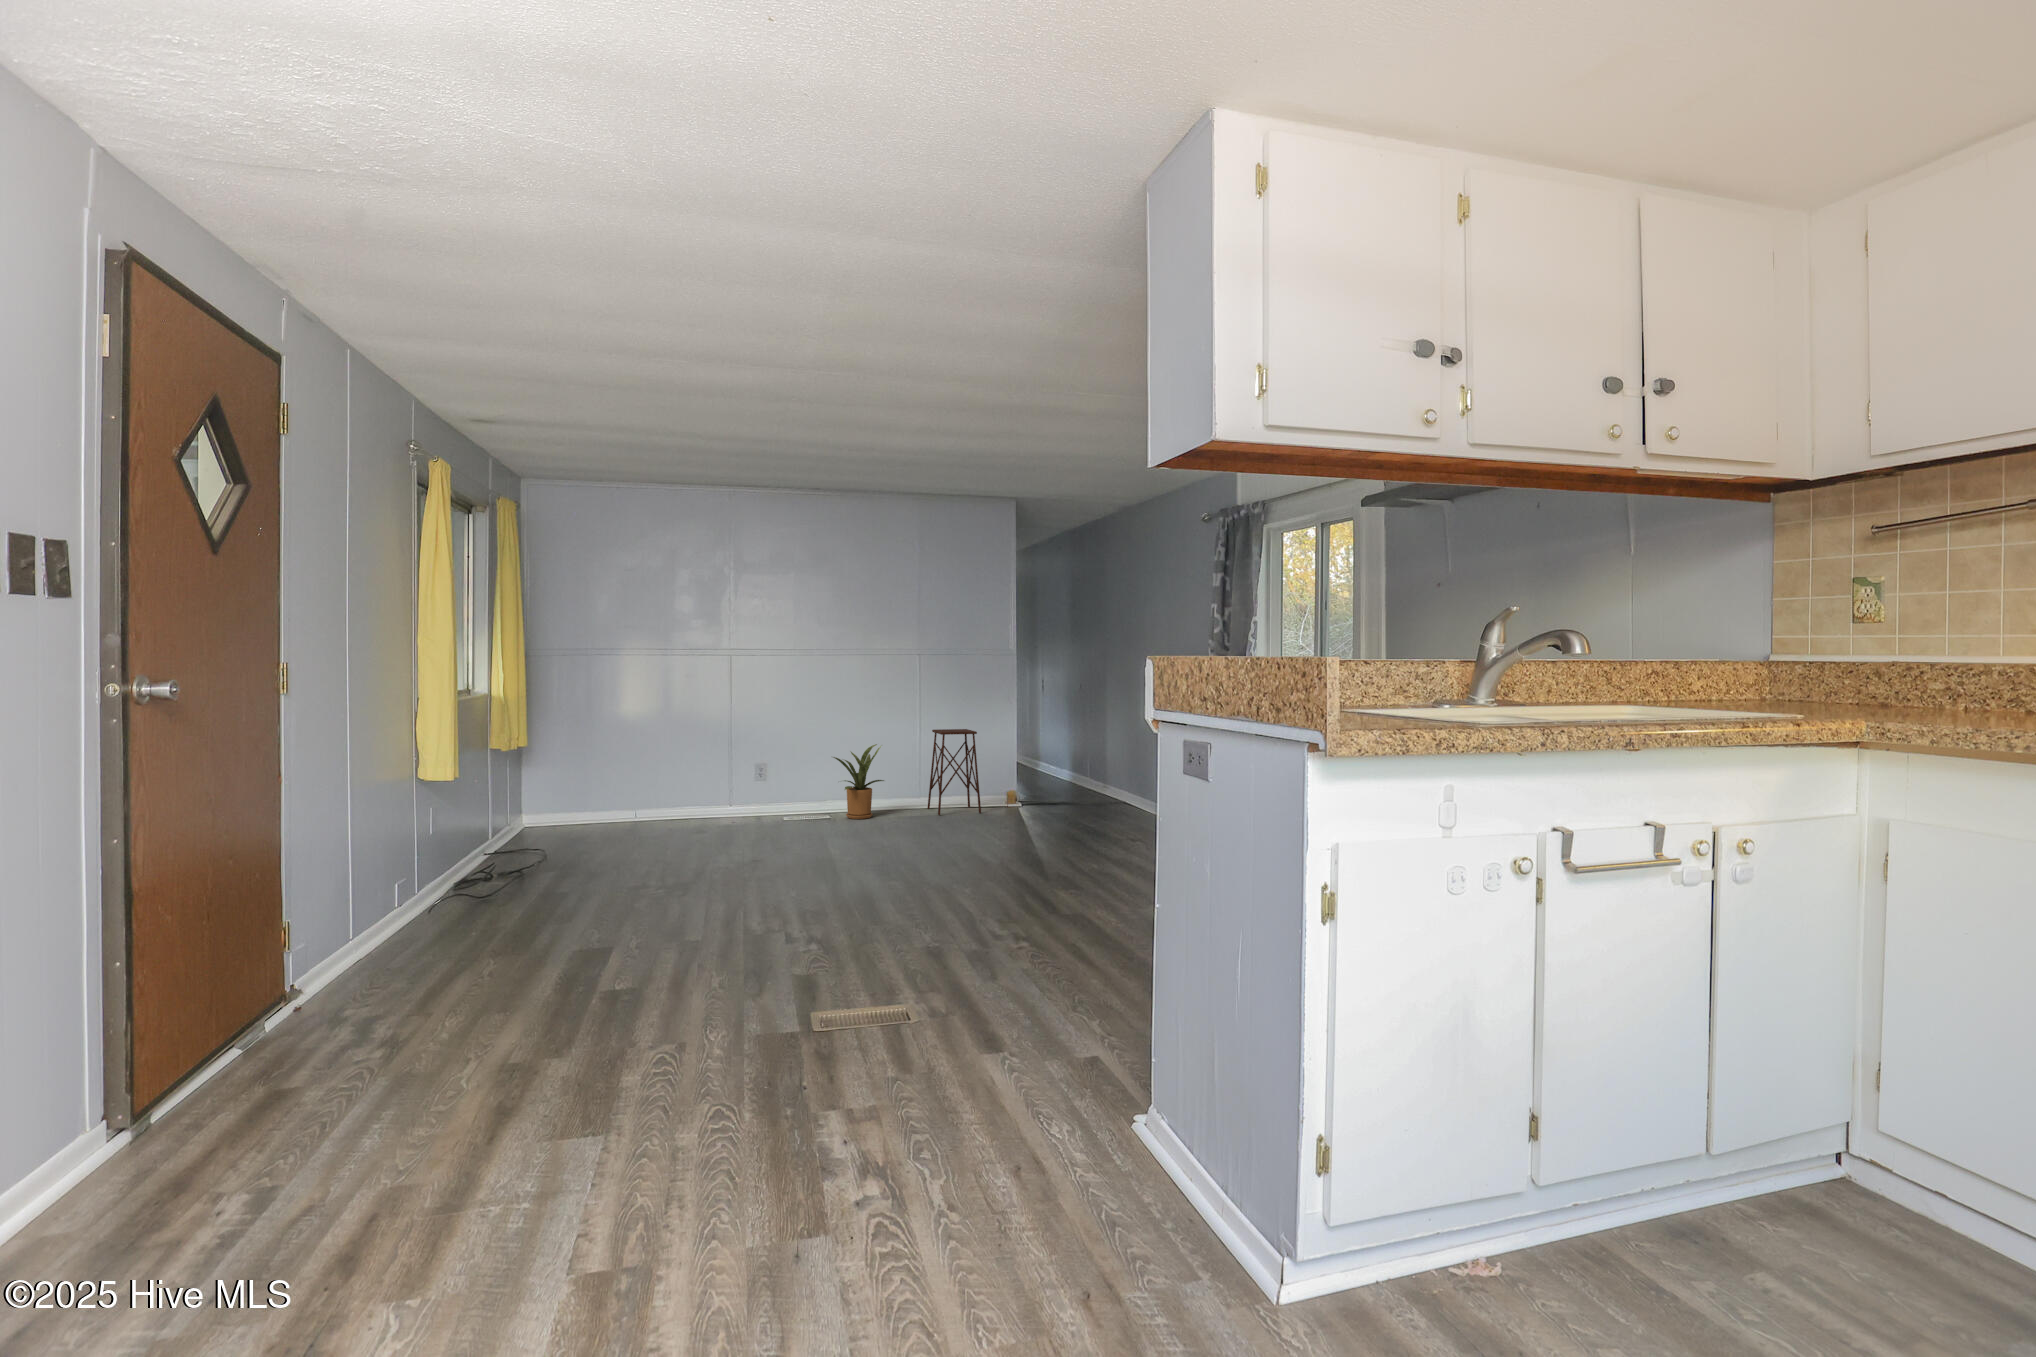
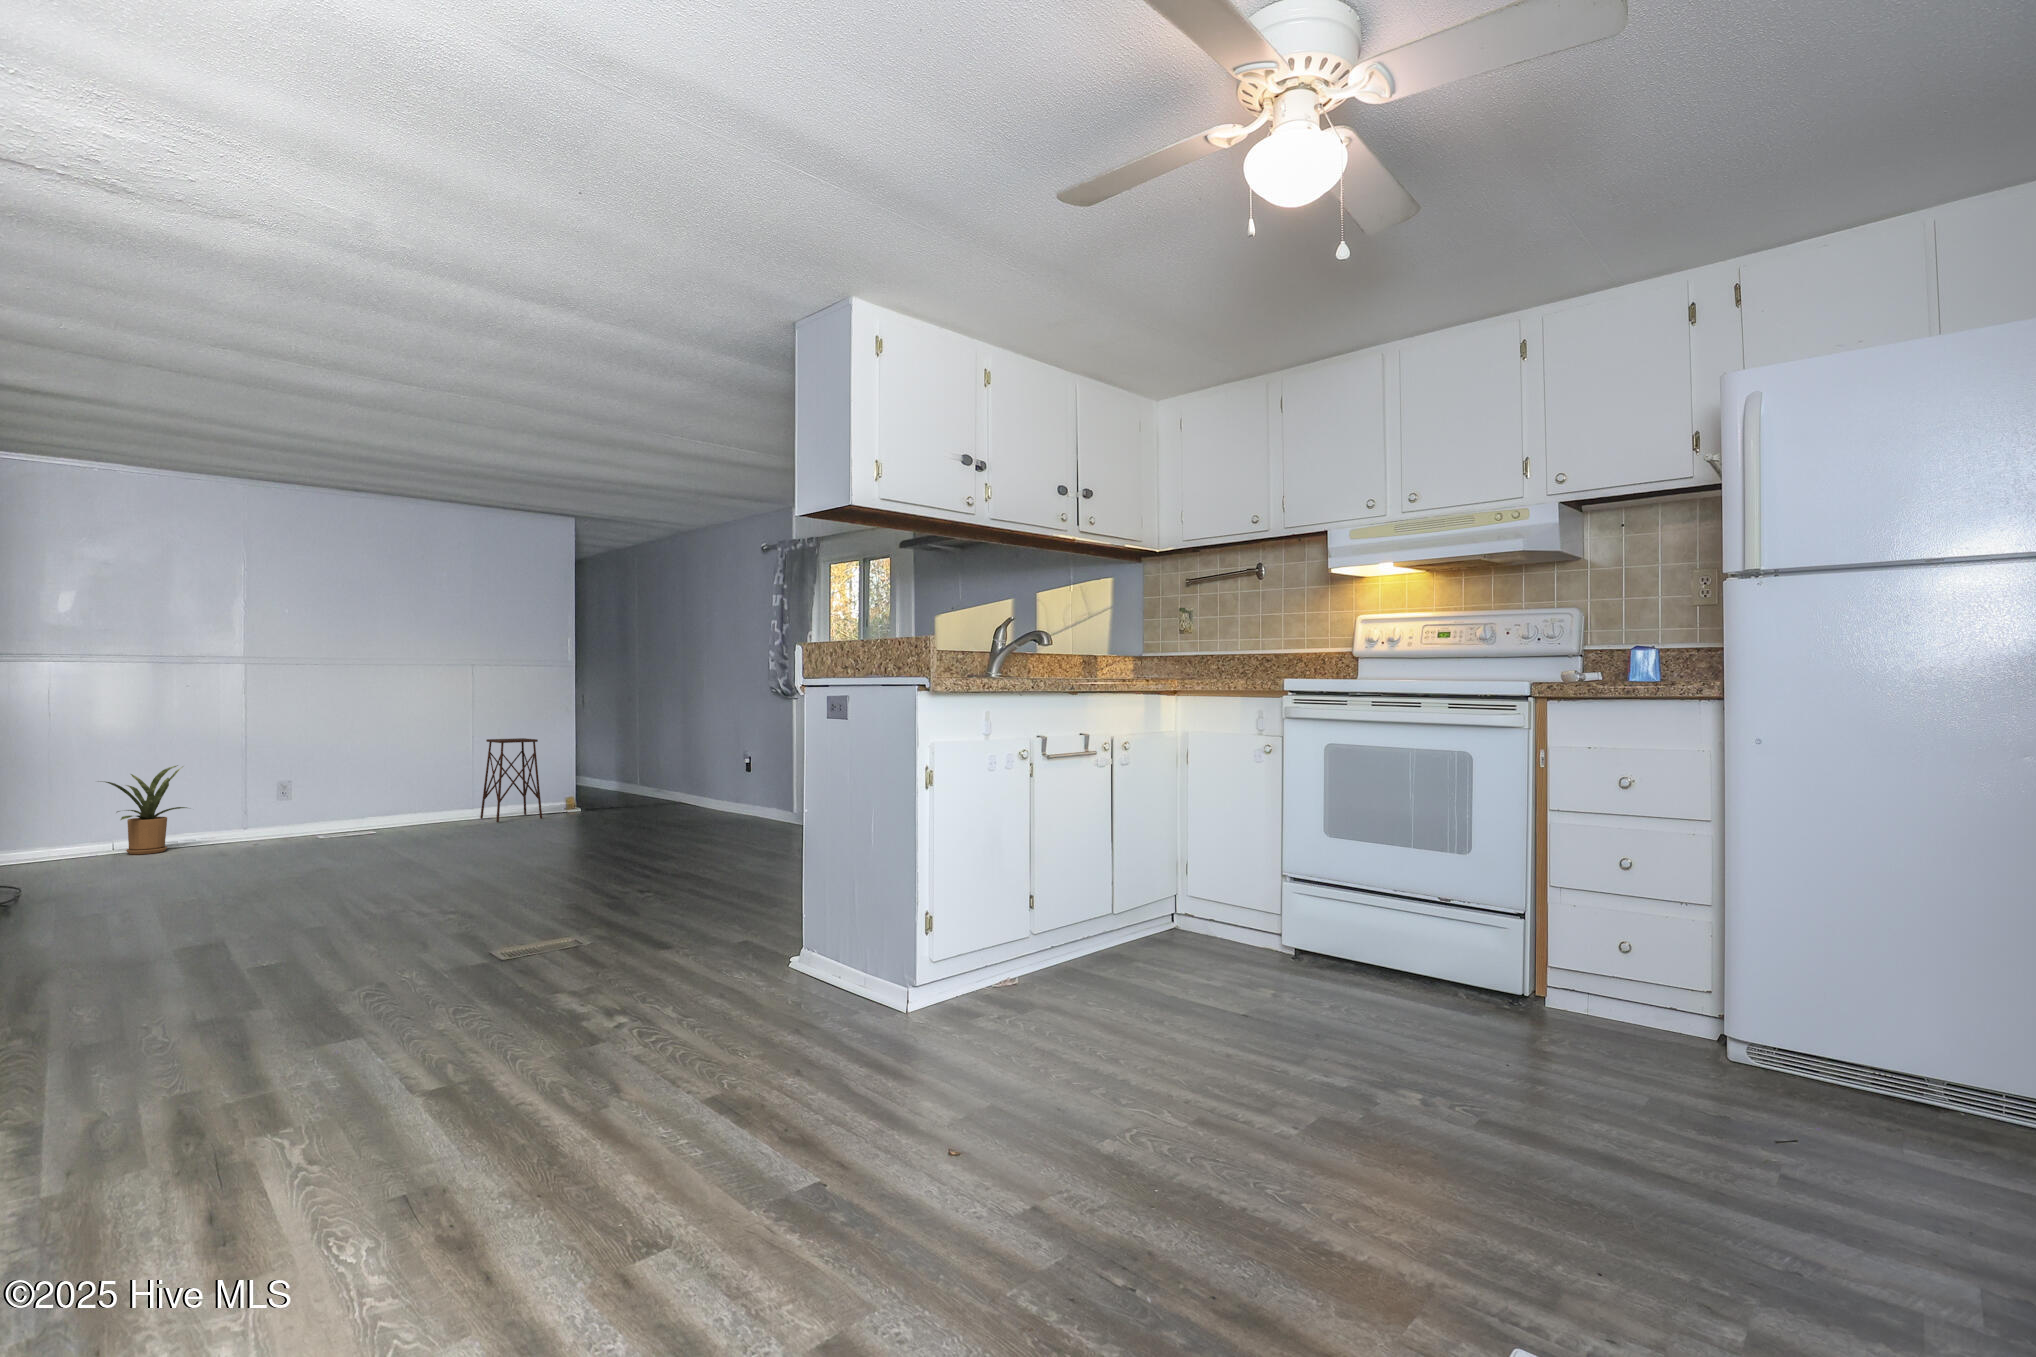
house plant: present [833,744,884,819] -> present [102,765,187,854]

